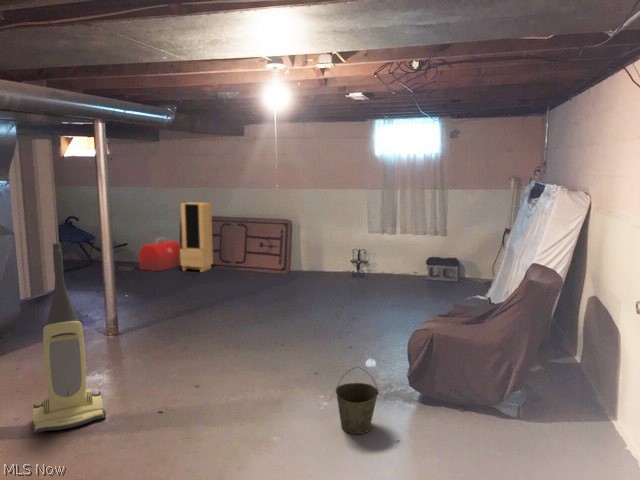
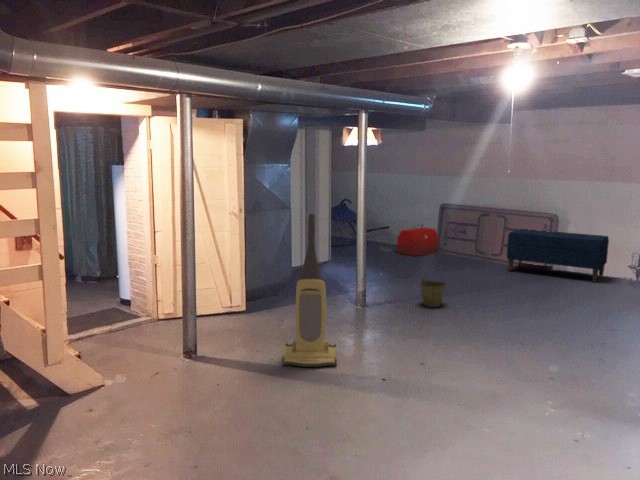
storage cabinet: present [180,202,213,272] -> none [435,191,471,261]
bench: none [252,236,334,279] -> present [507,229,609,283]
bucket: present [336,383,379,434] -> present [420,280,446,307]

